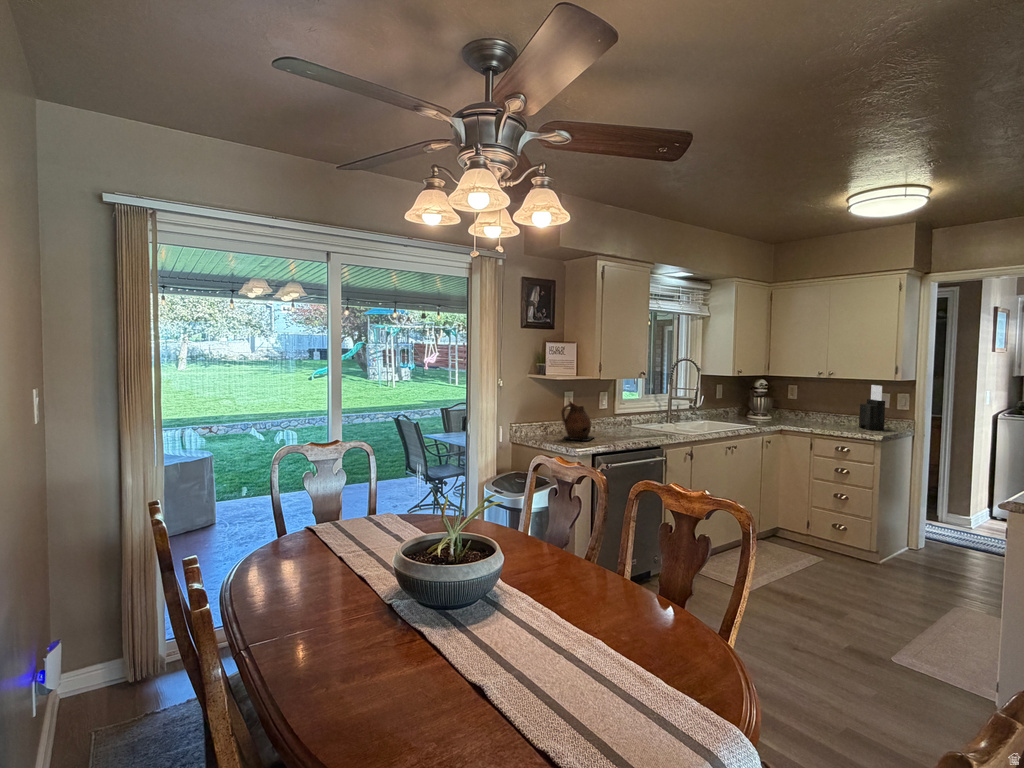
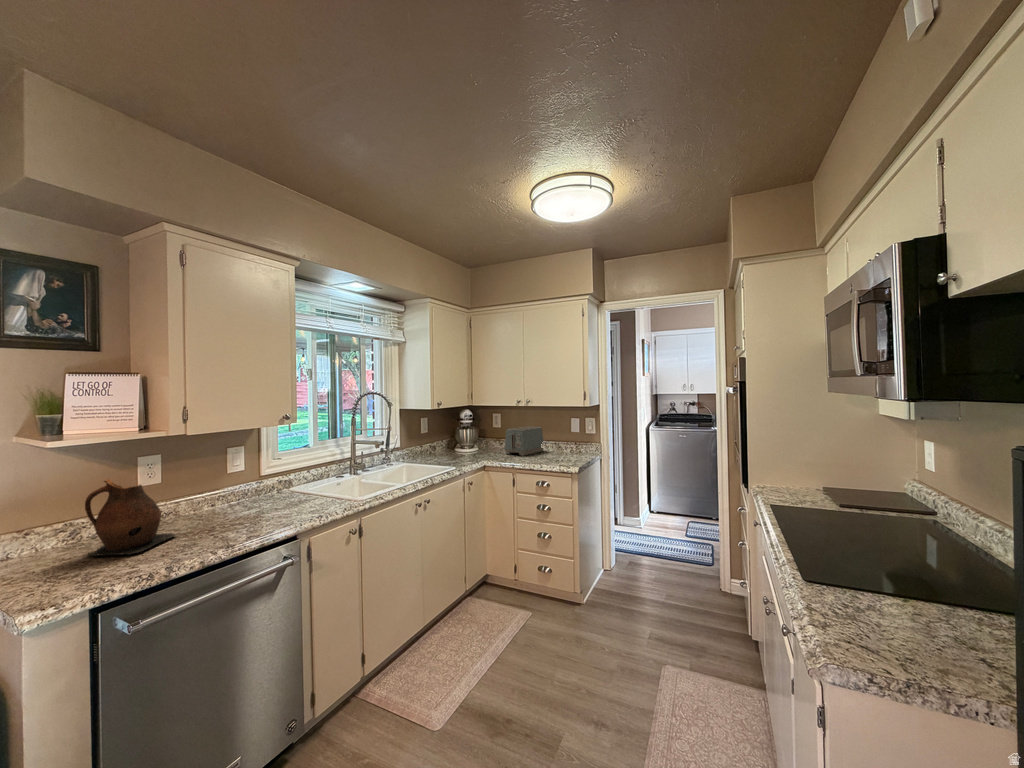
knife block: present [859,385,885,430] -> none [556,411,577,457]
toaster: none [801,399,846,426] -> present [505,427,543,456]

